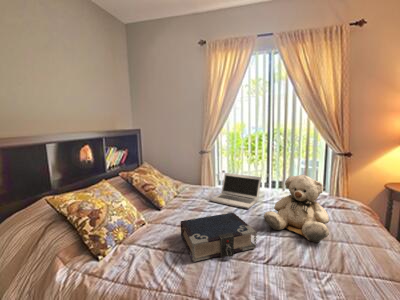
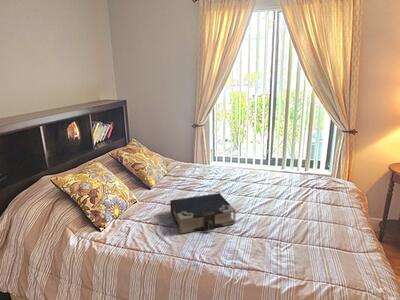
laptop: present [210,173,261,209] -> none [200,152,253,190]
teddy bear: present [264,174,329,242] -> none [247,159,304,220]

